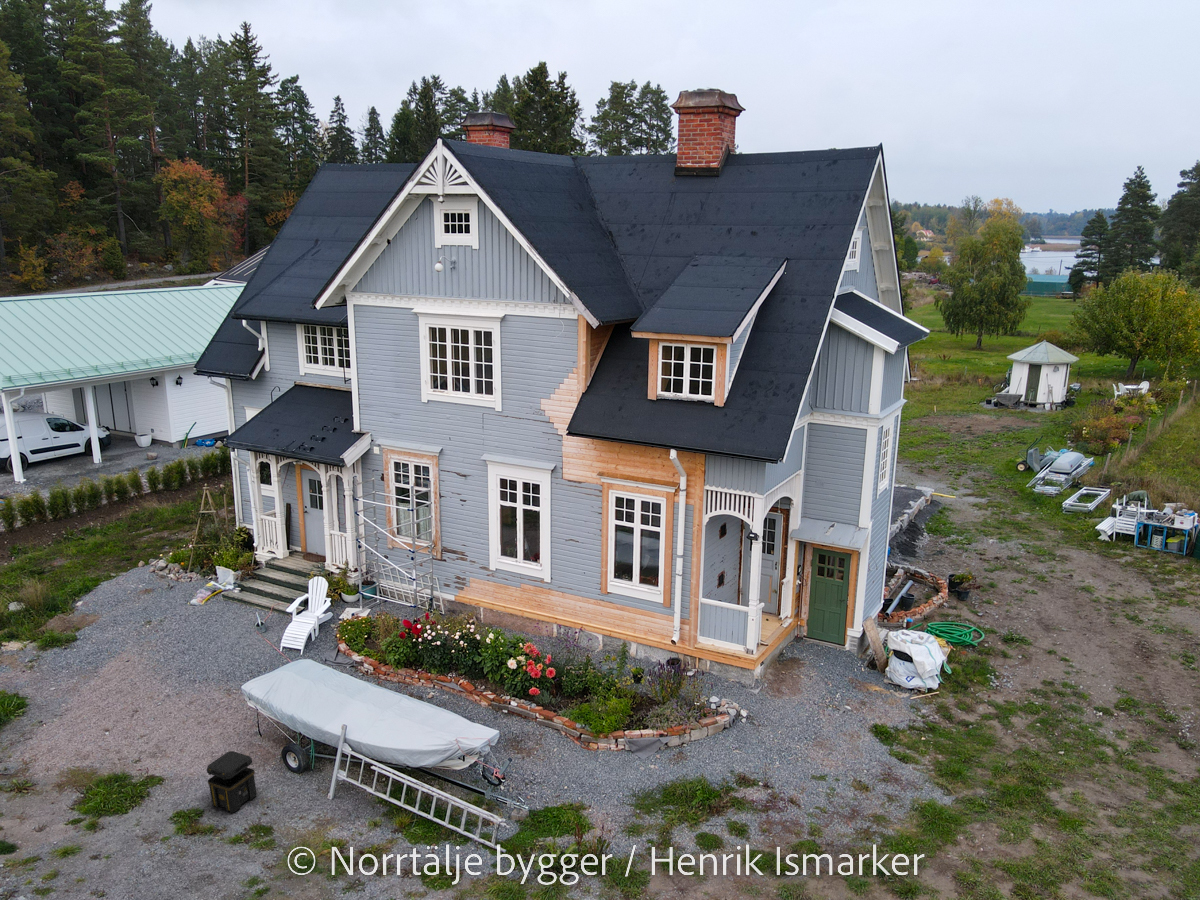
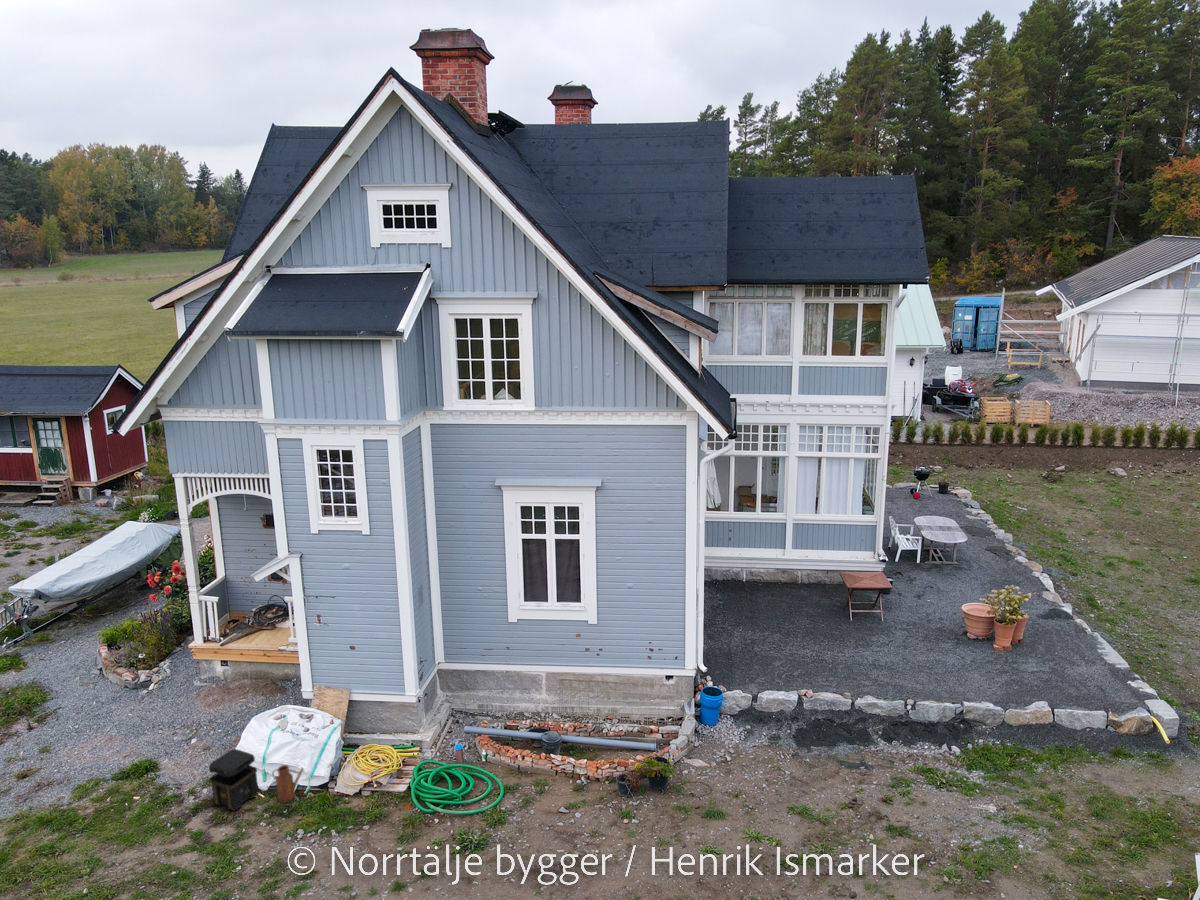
watering can: none [270,767,302,805] -> present [272,765,303,803]

